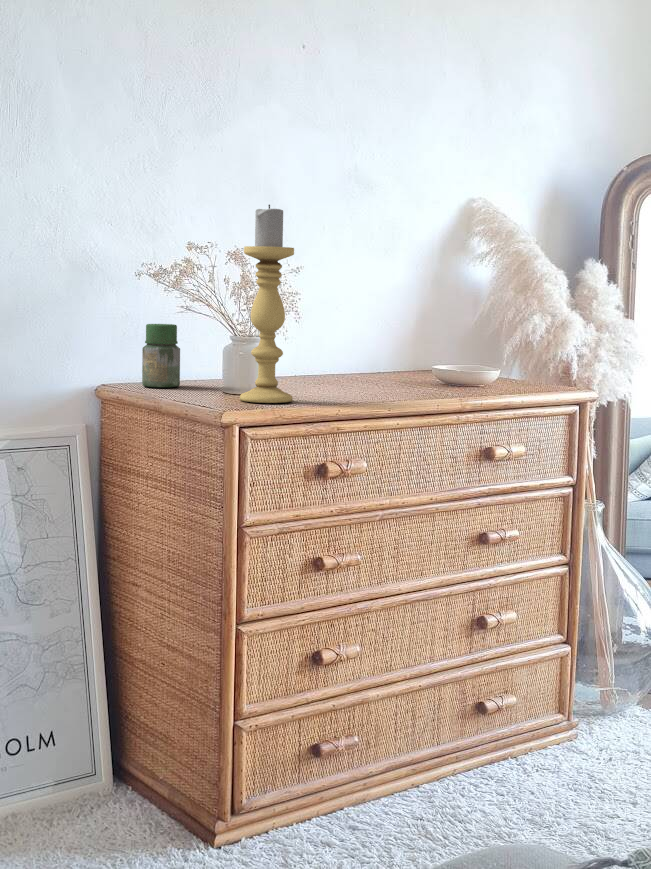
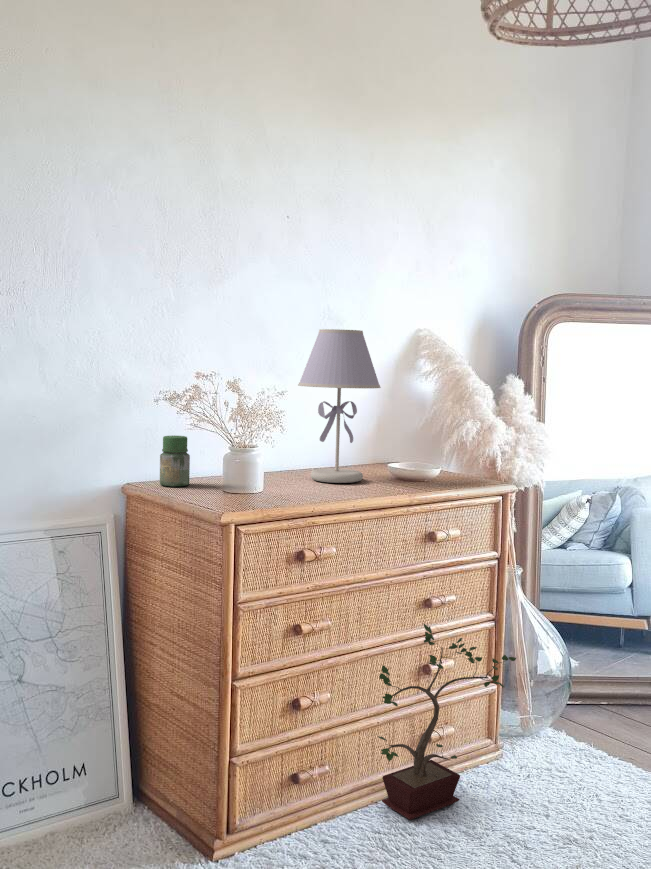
table lamp: none [317,188,424,386] -> present [298,329,381,483]
candle holder: present [240,205,294,403] -> none [236,348,279,503]
potted plant: none [422,560,597,805] -> present [378,624,516,820]

